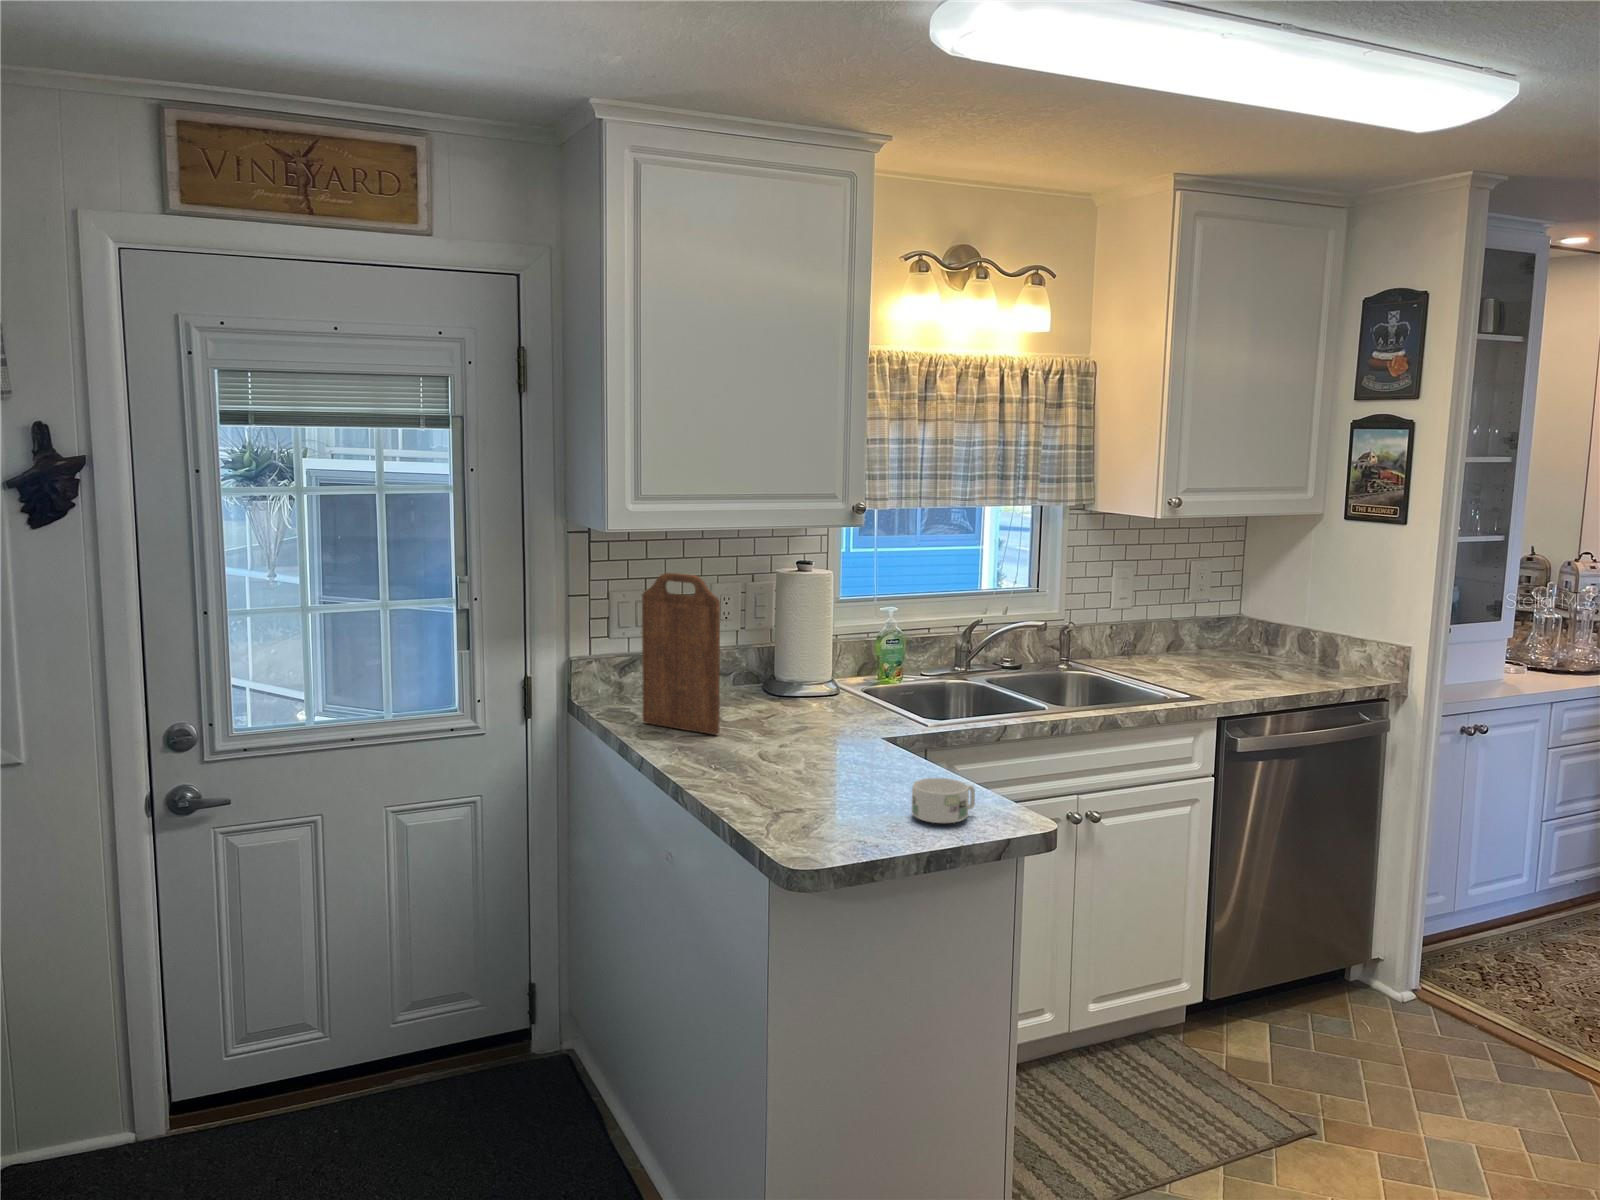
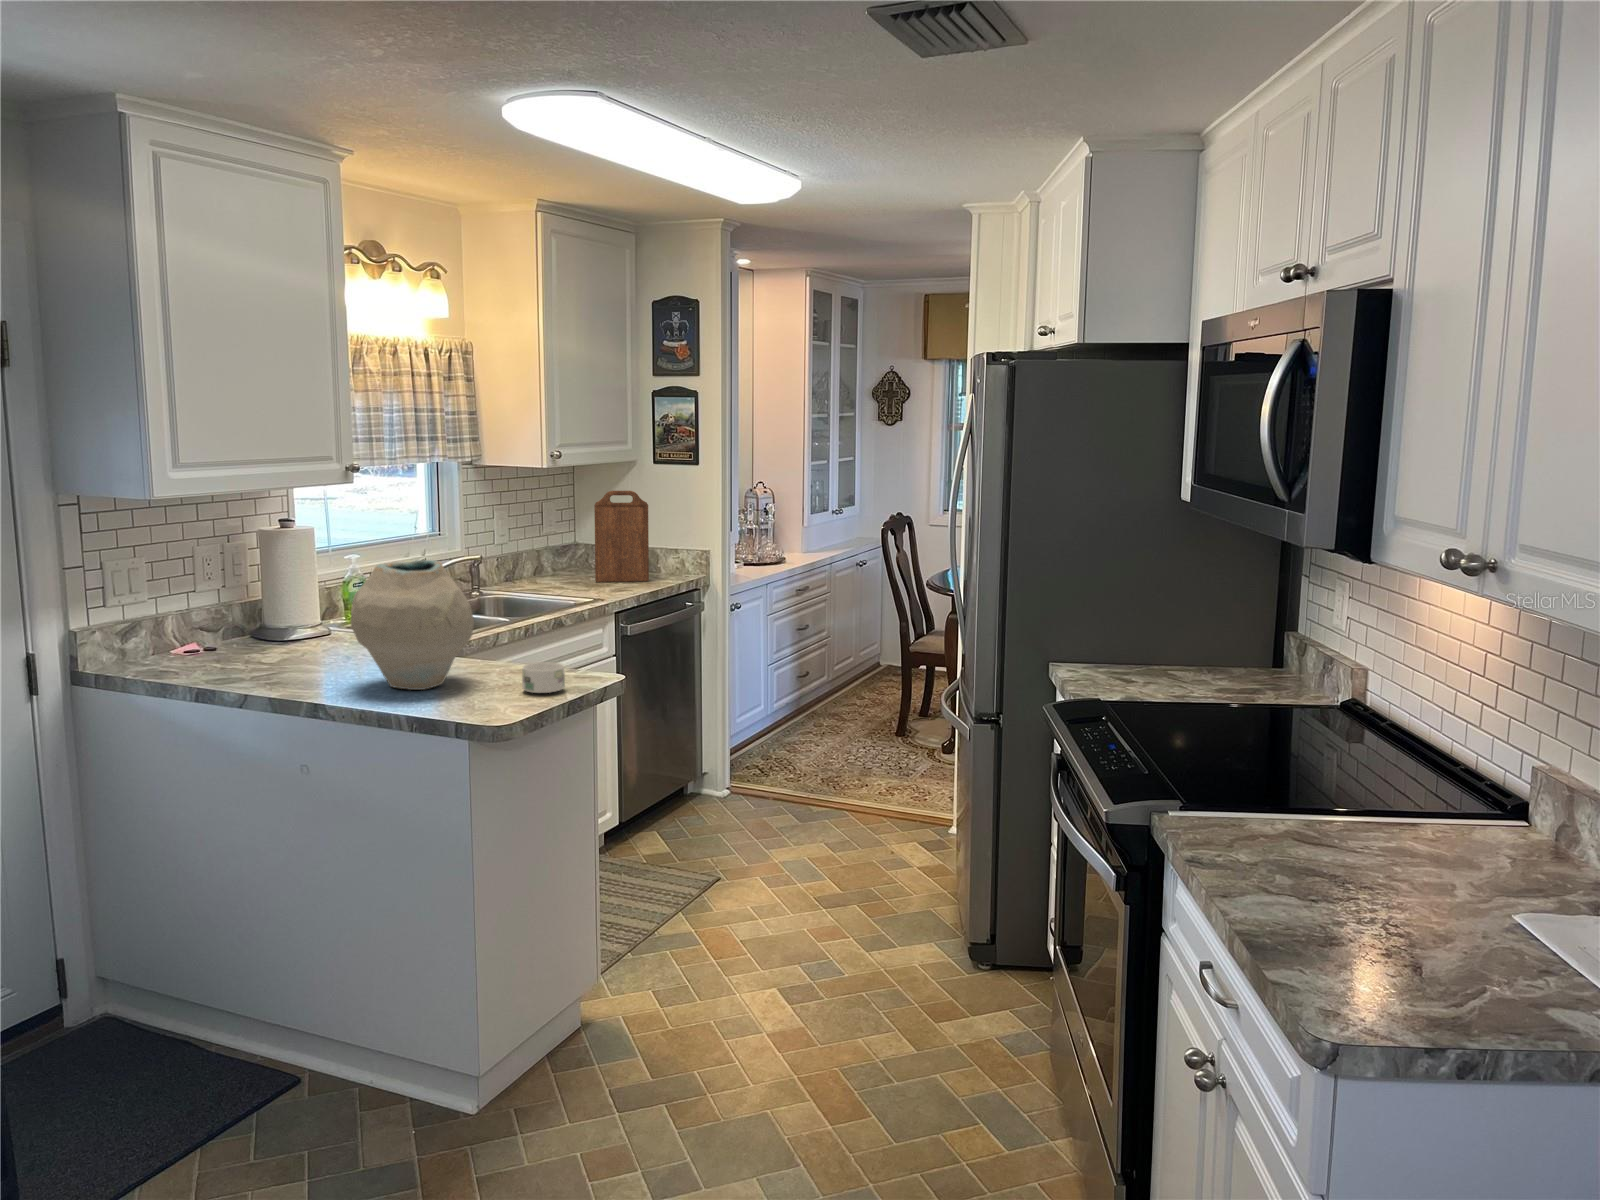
cutting board: present [642,573,720,735] -> present [594,491,649,582]
vase: none [739,624,888,786] -> present [350,560,474,690]

